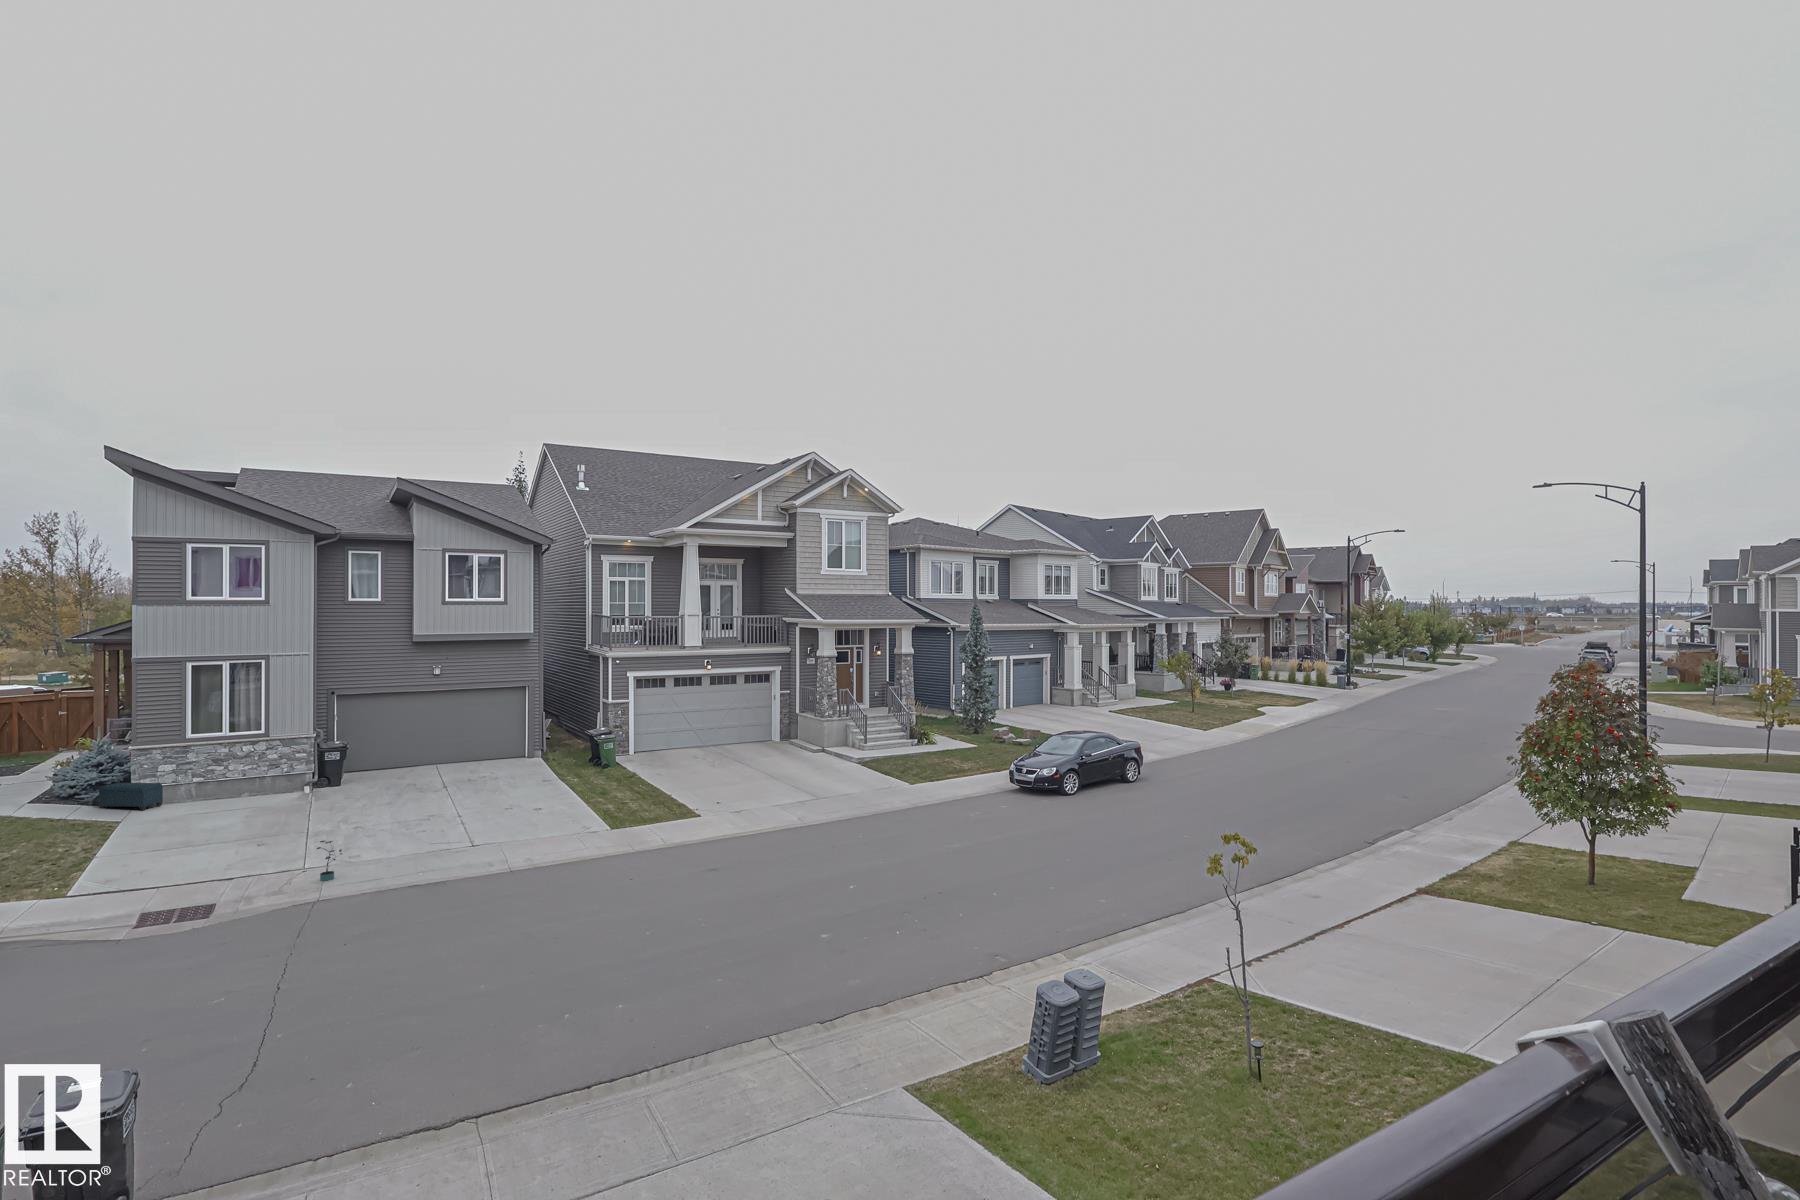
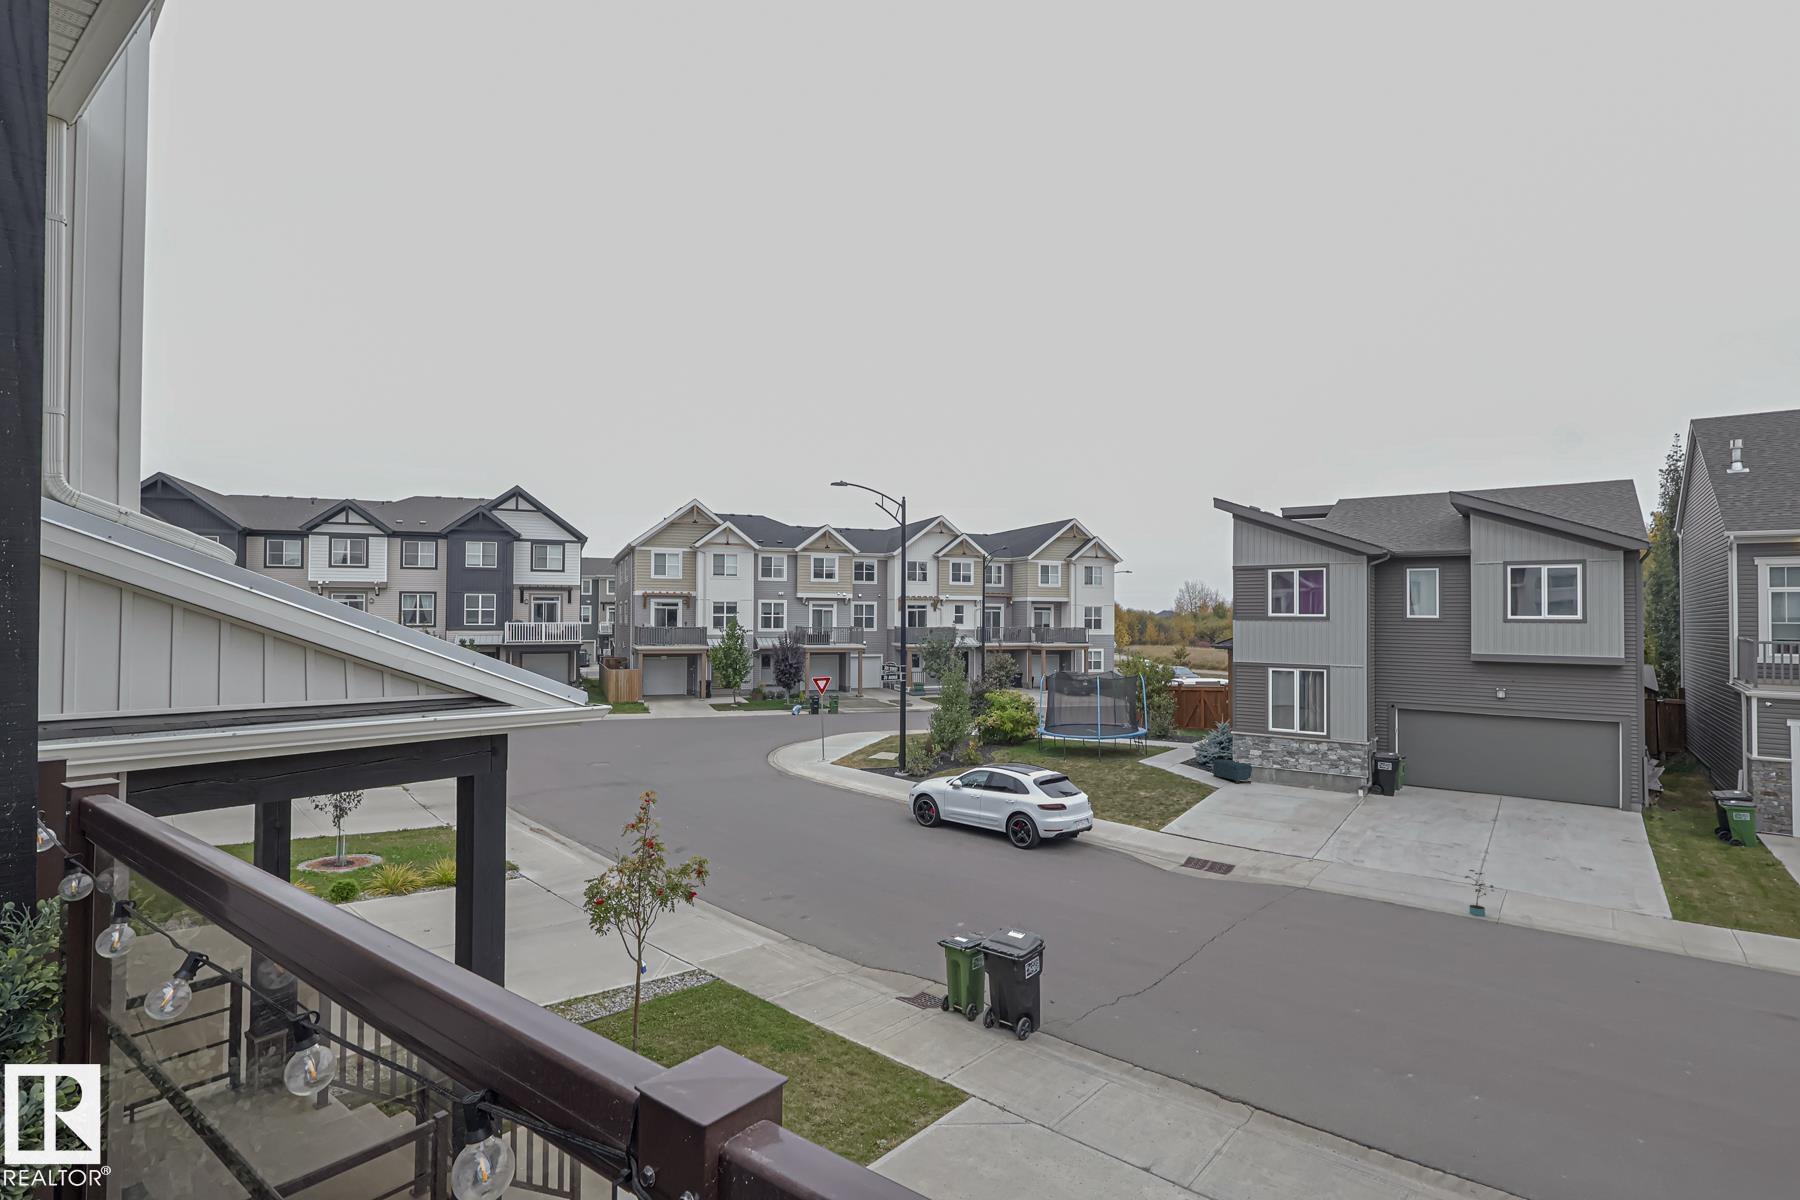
potted plant: present [317,841,342,881] -> present [1465,870,1494,916]

